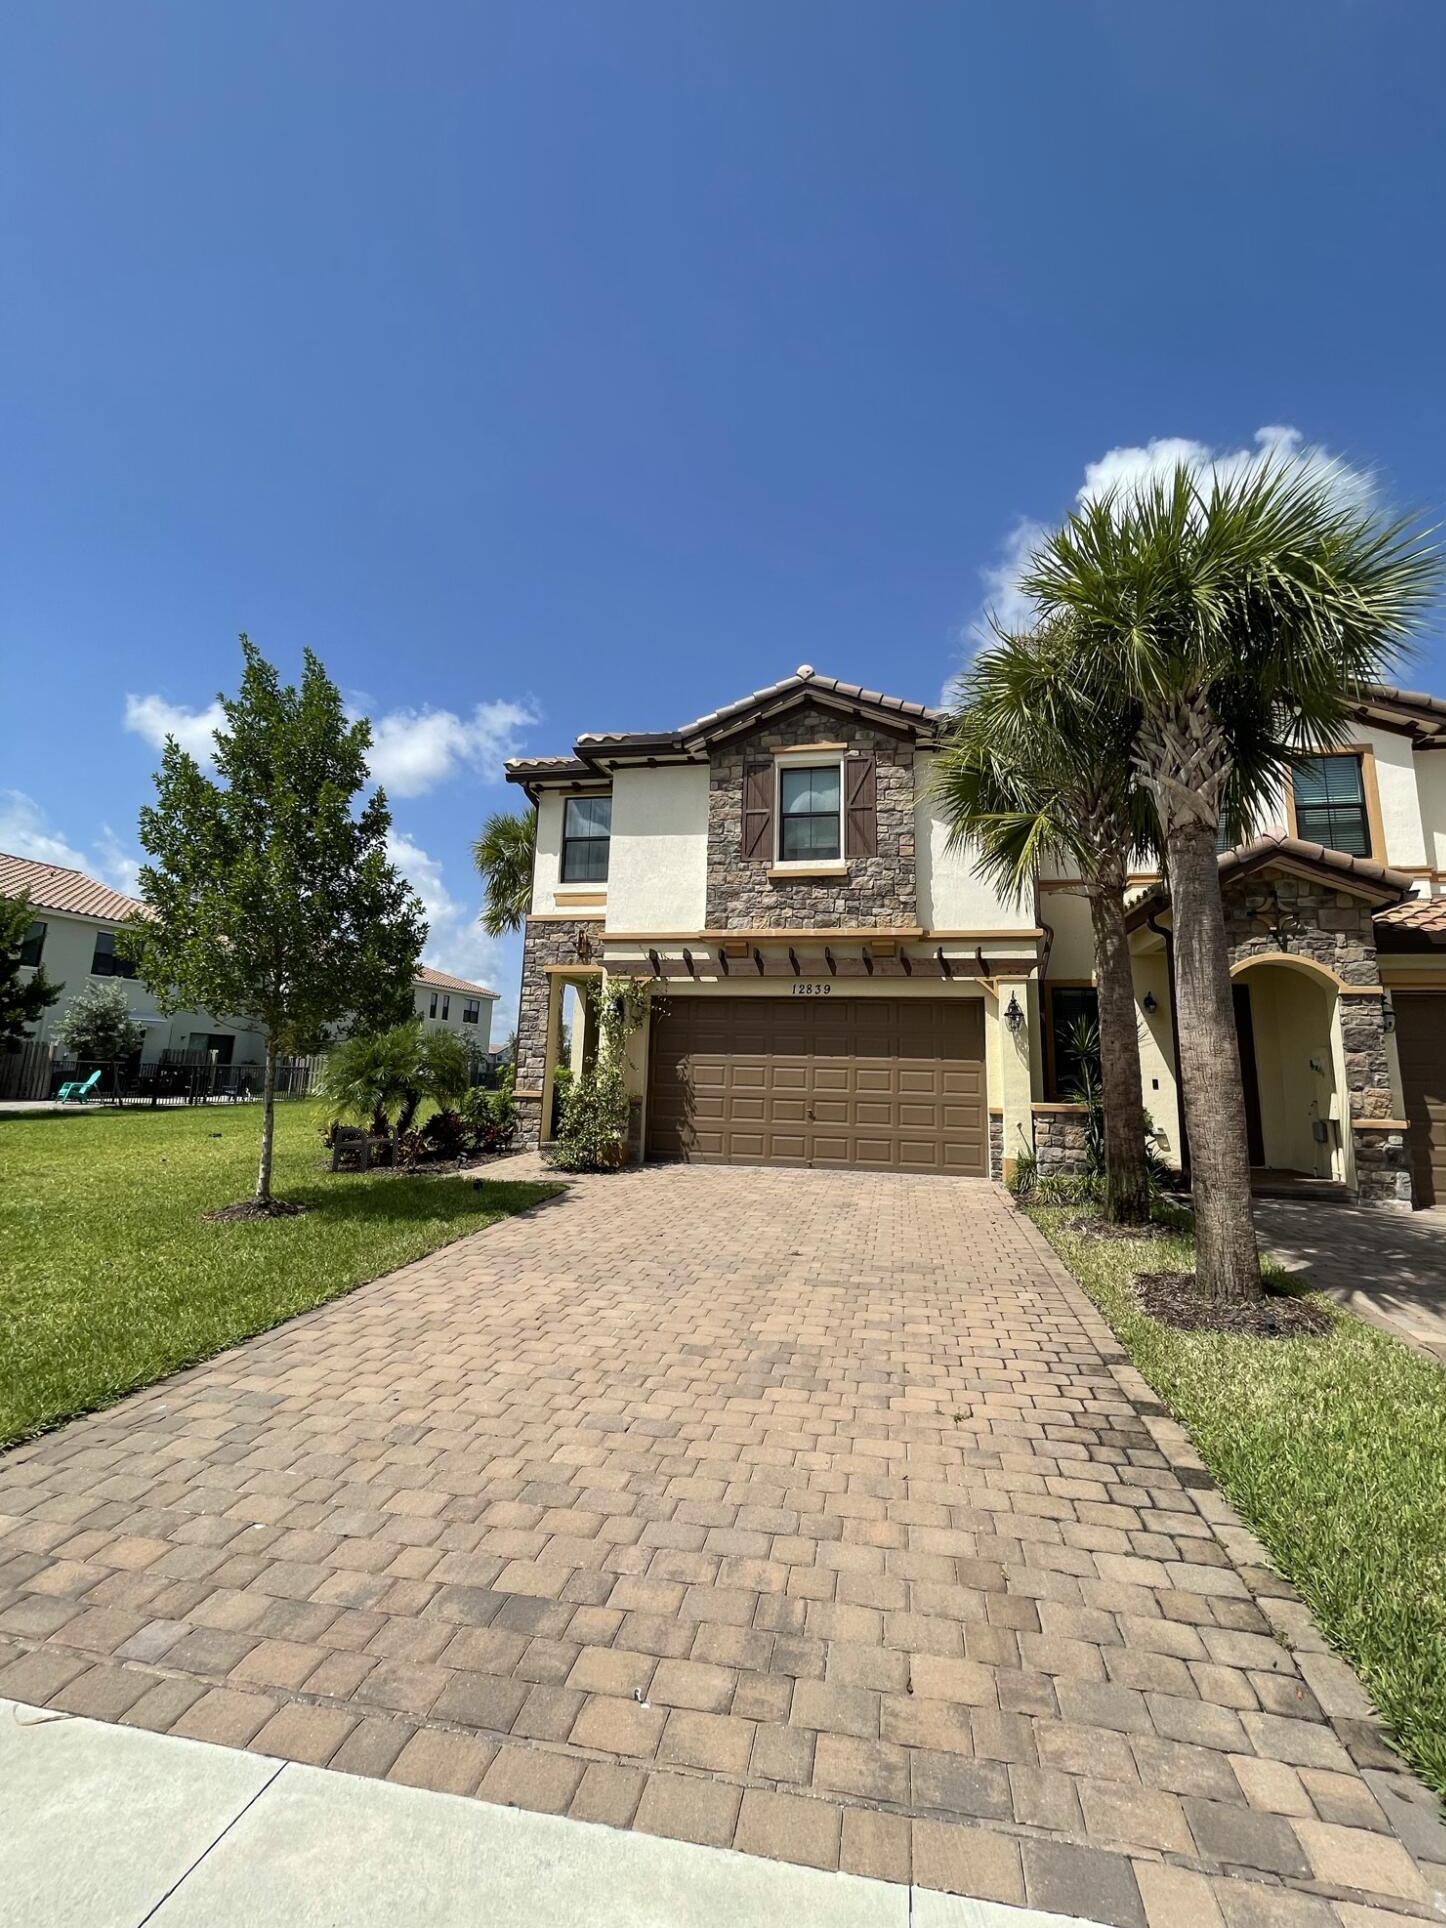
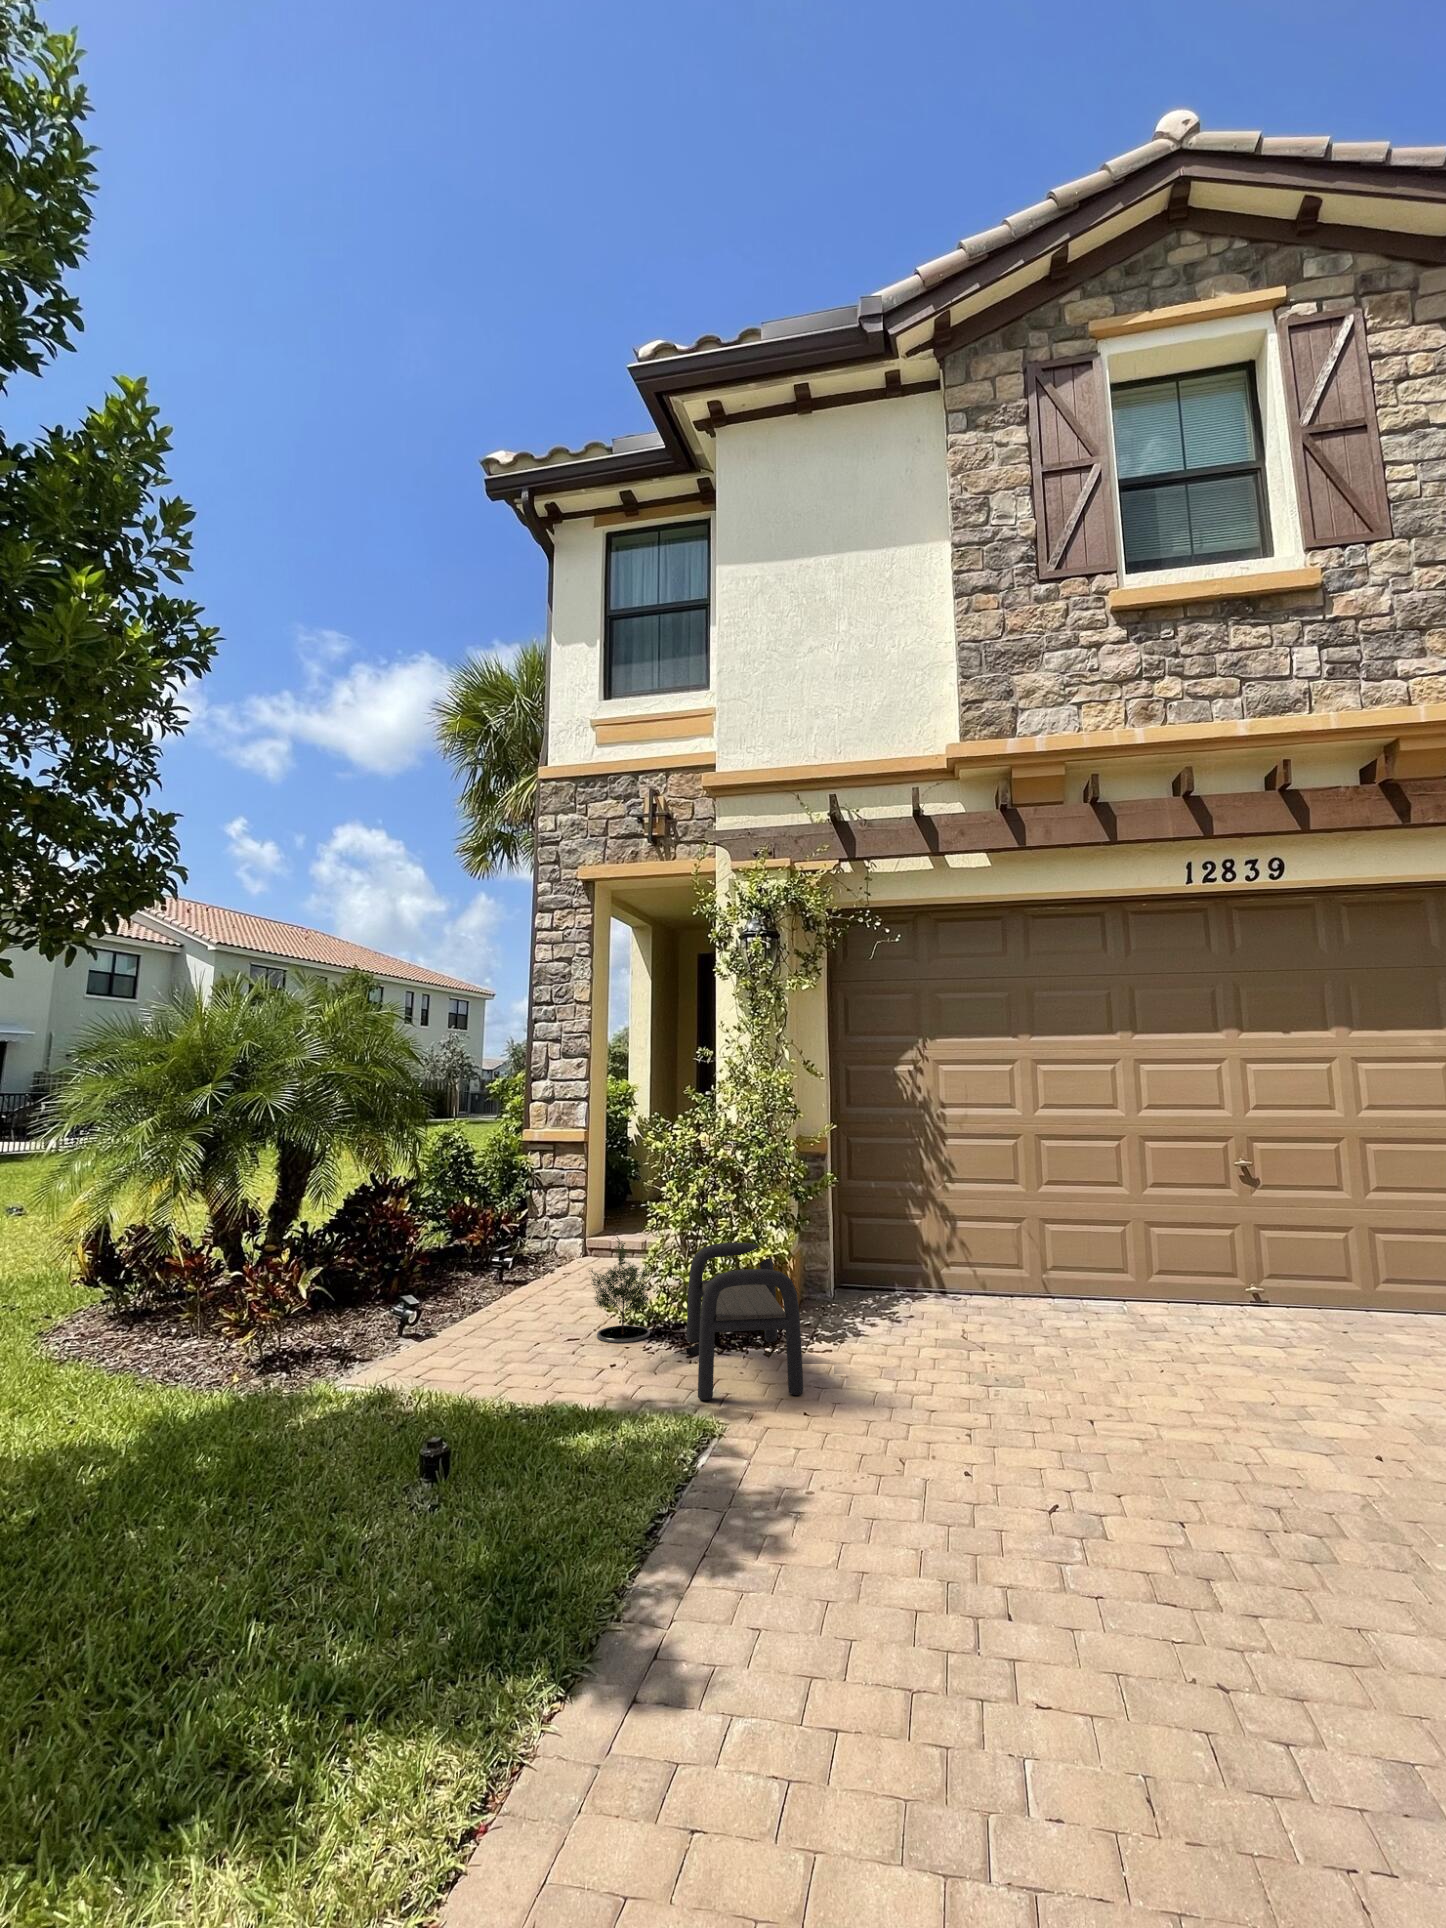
bench: present [332,1124,398,1172] -> present [686,1243,803,1400]

